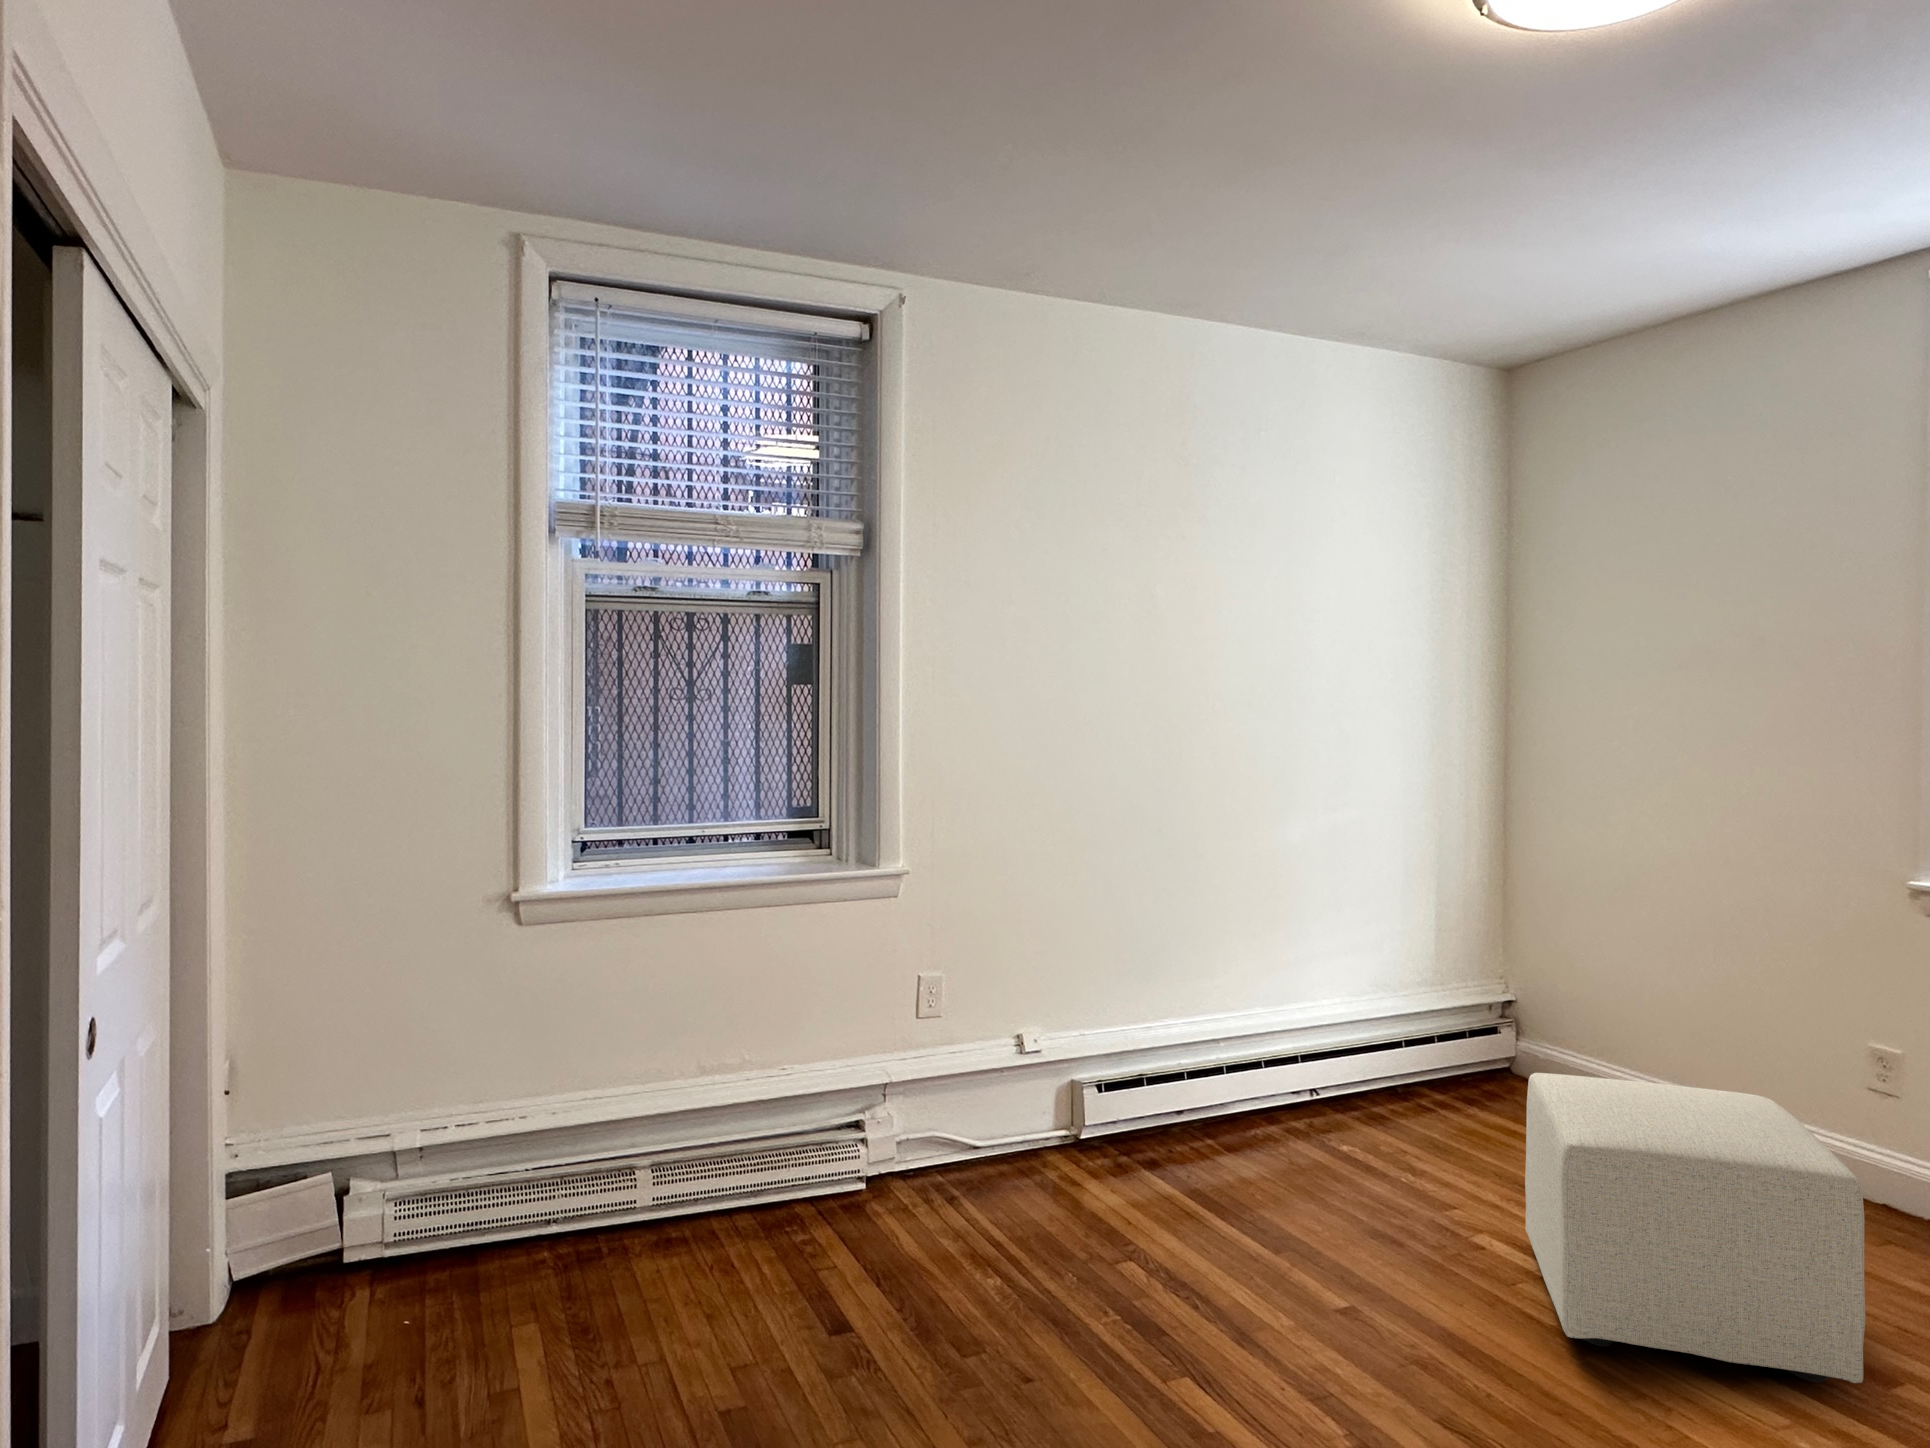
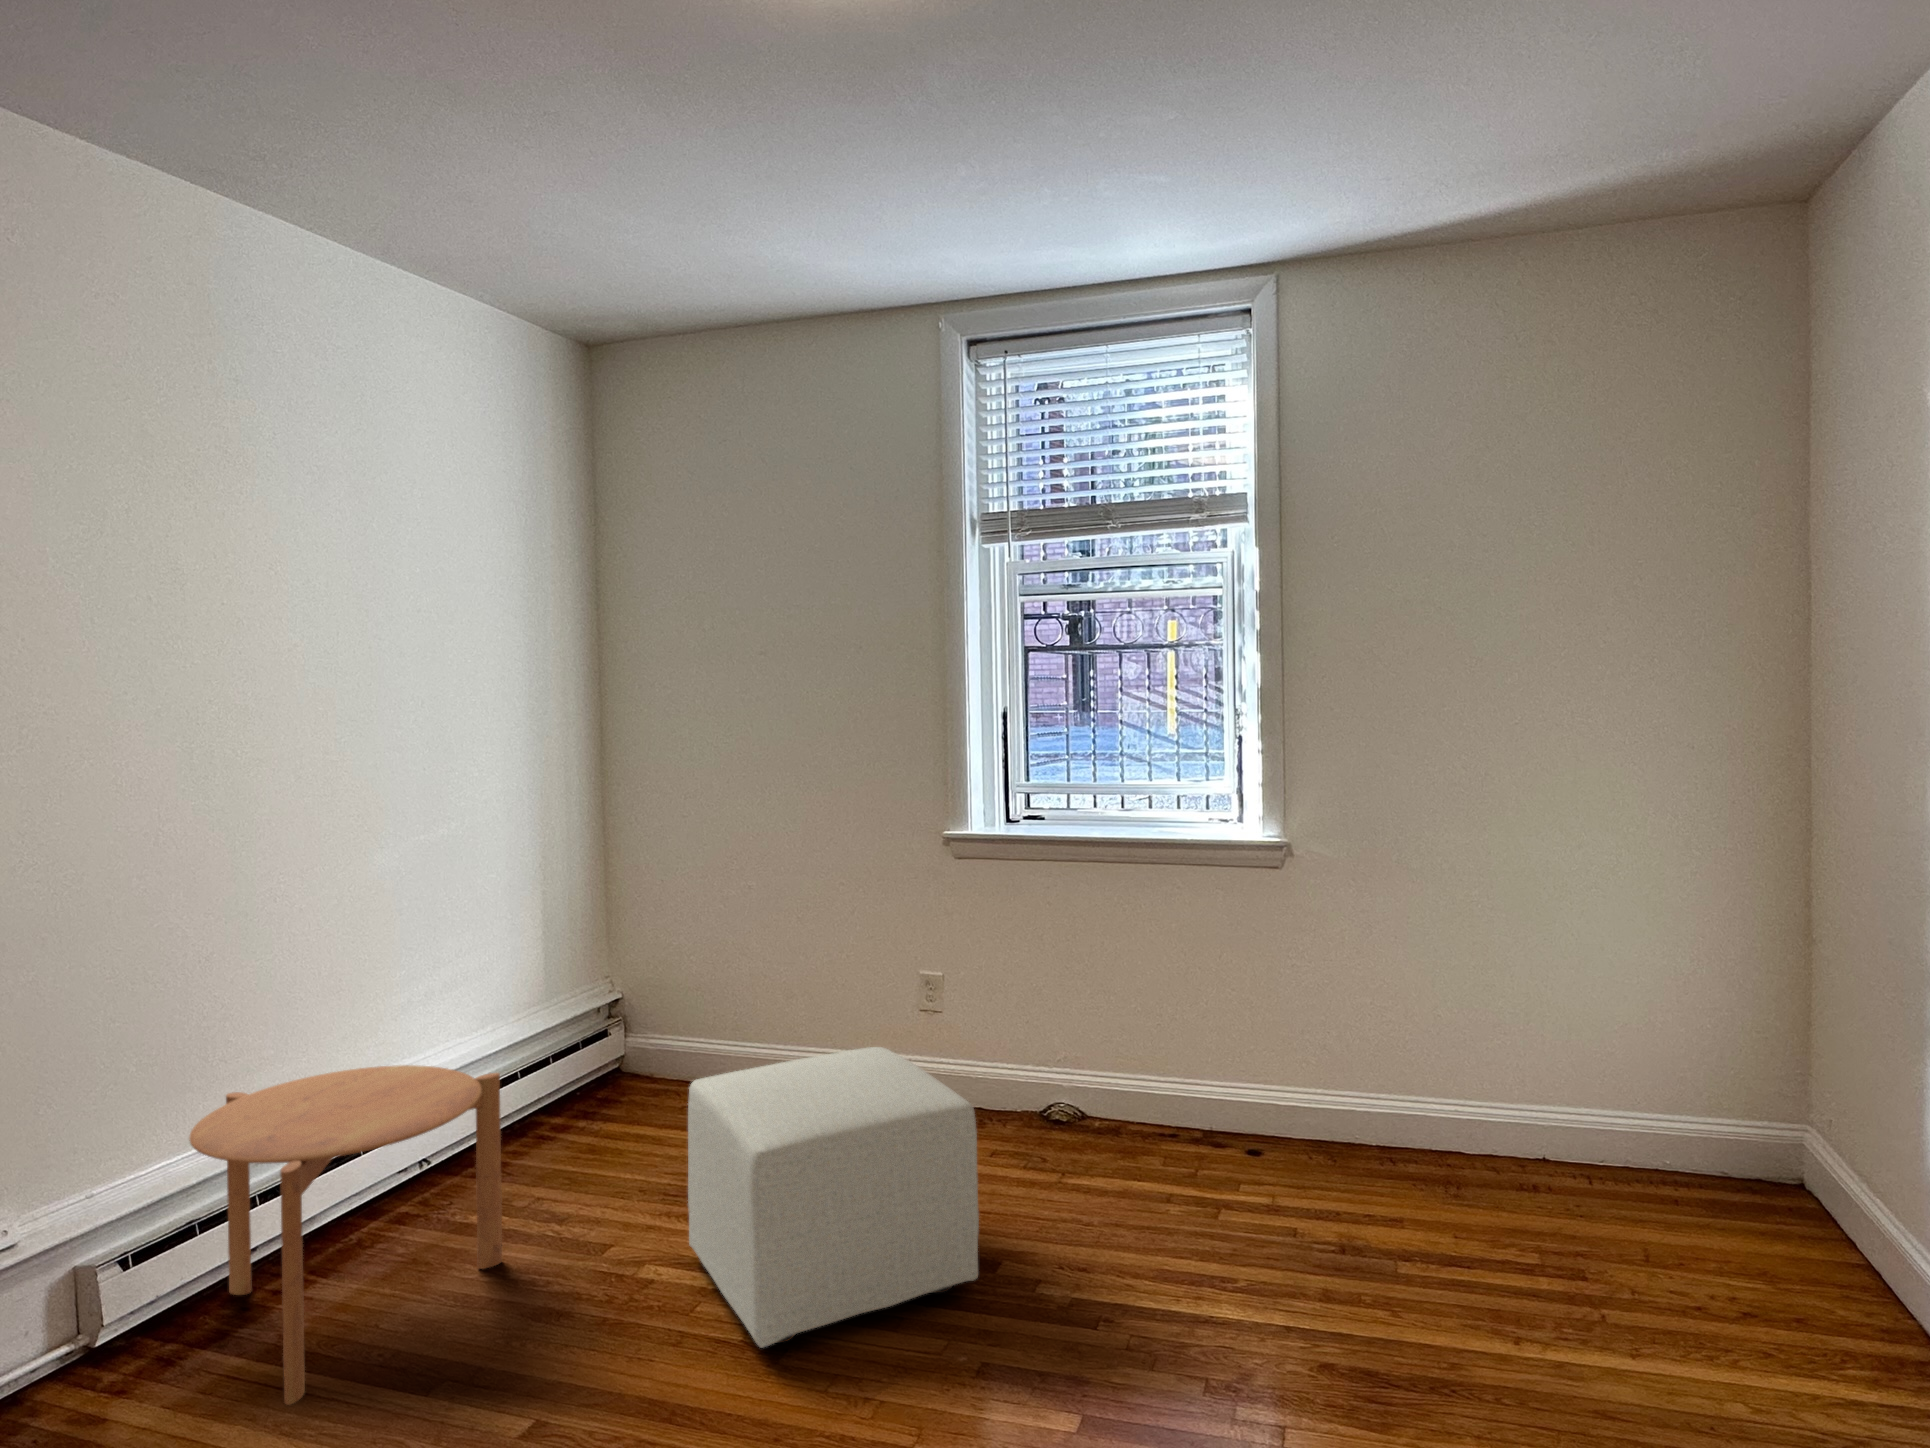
side table: none [1136,989,1359,1220] -> present [189,1065,502,1405]

